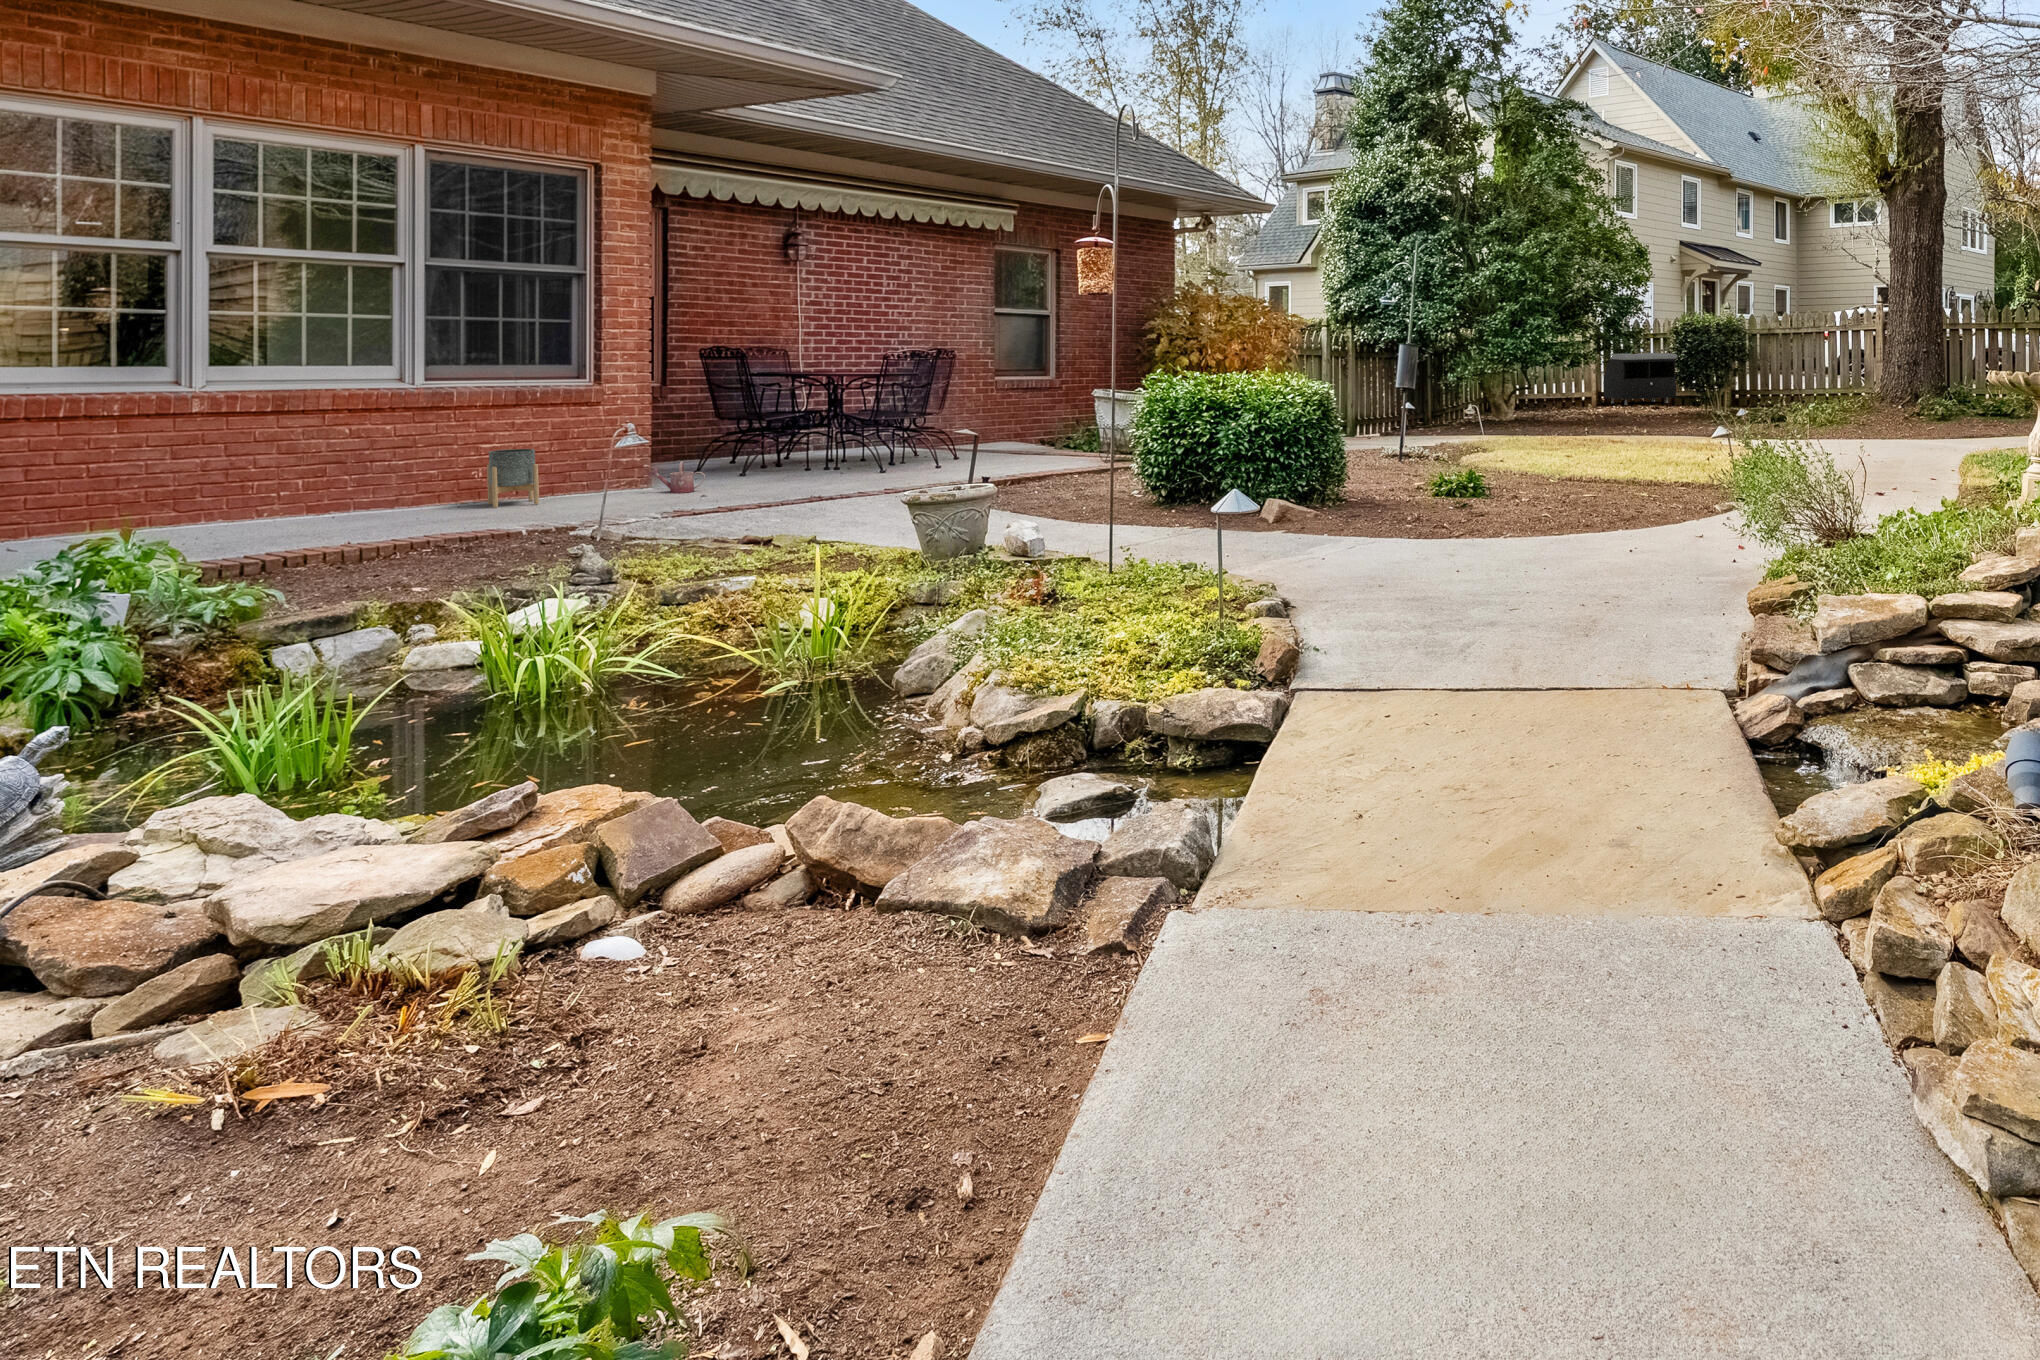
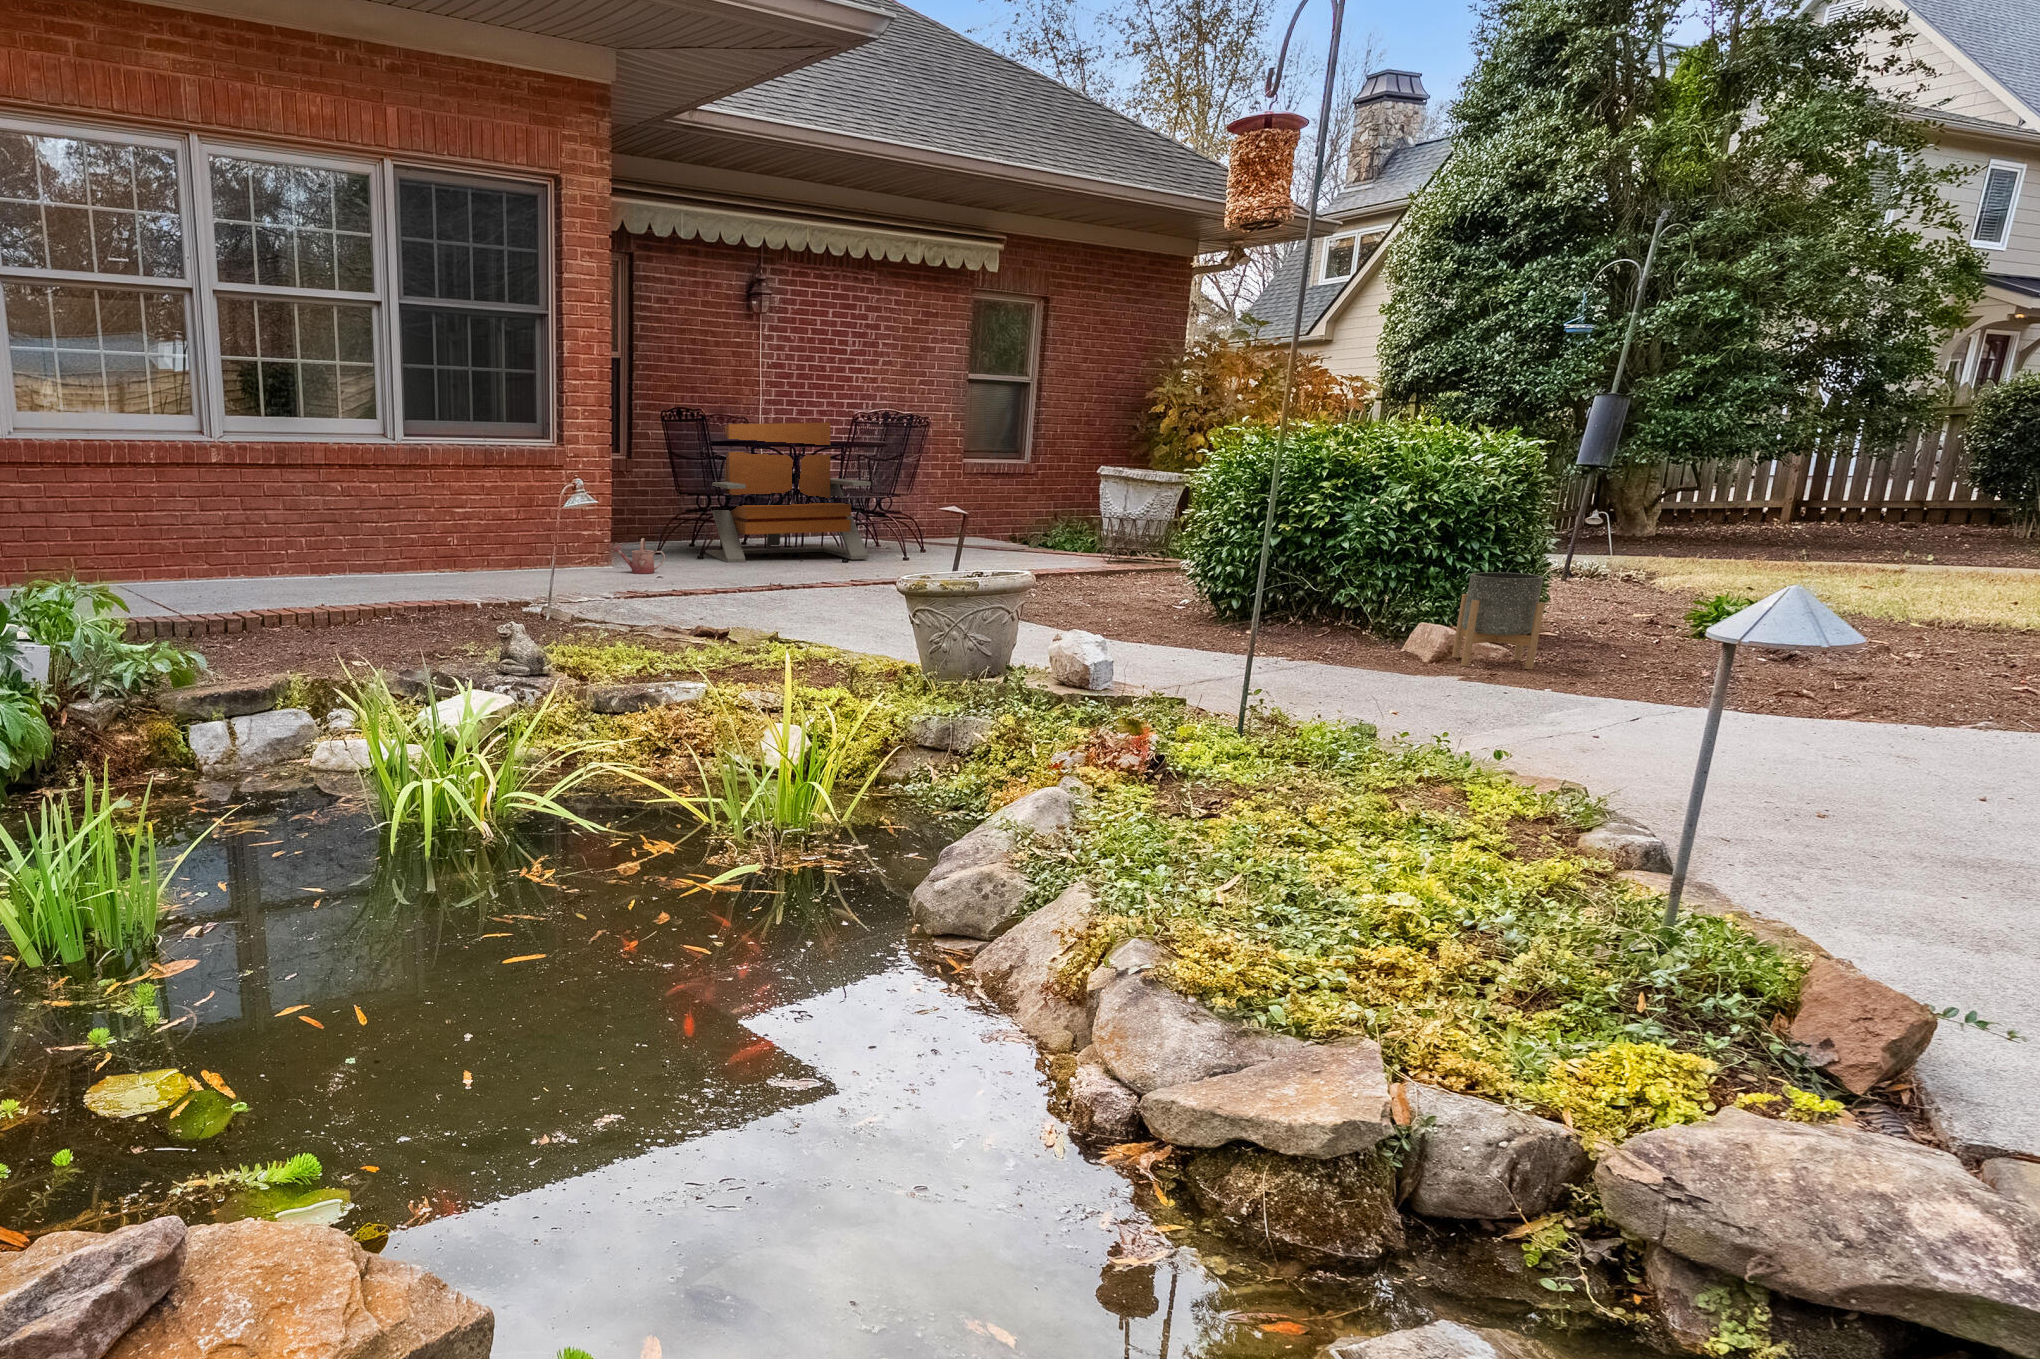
storage bench: present [1603,353,1677,405] -> none [1808,438,1975,518]
lounge chair: none [743,355,906,478] -> present [705,423,871,563]
planter: present [487,449,539,508] -> present [1452,572,1545,669]

